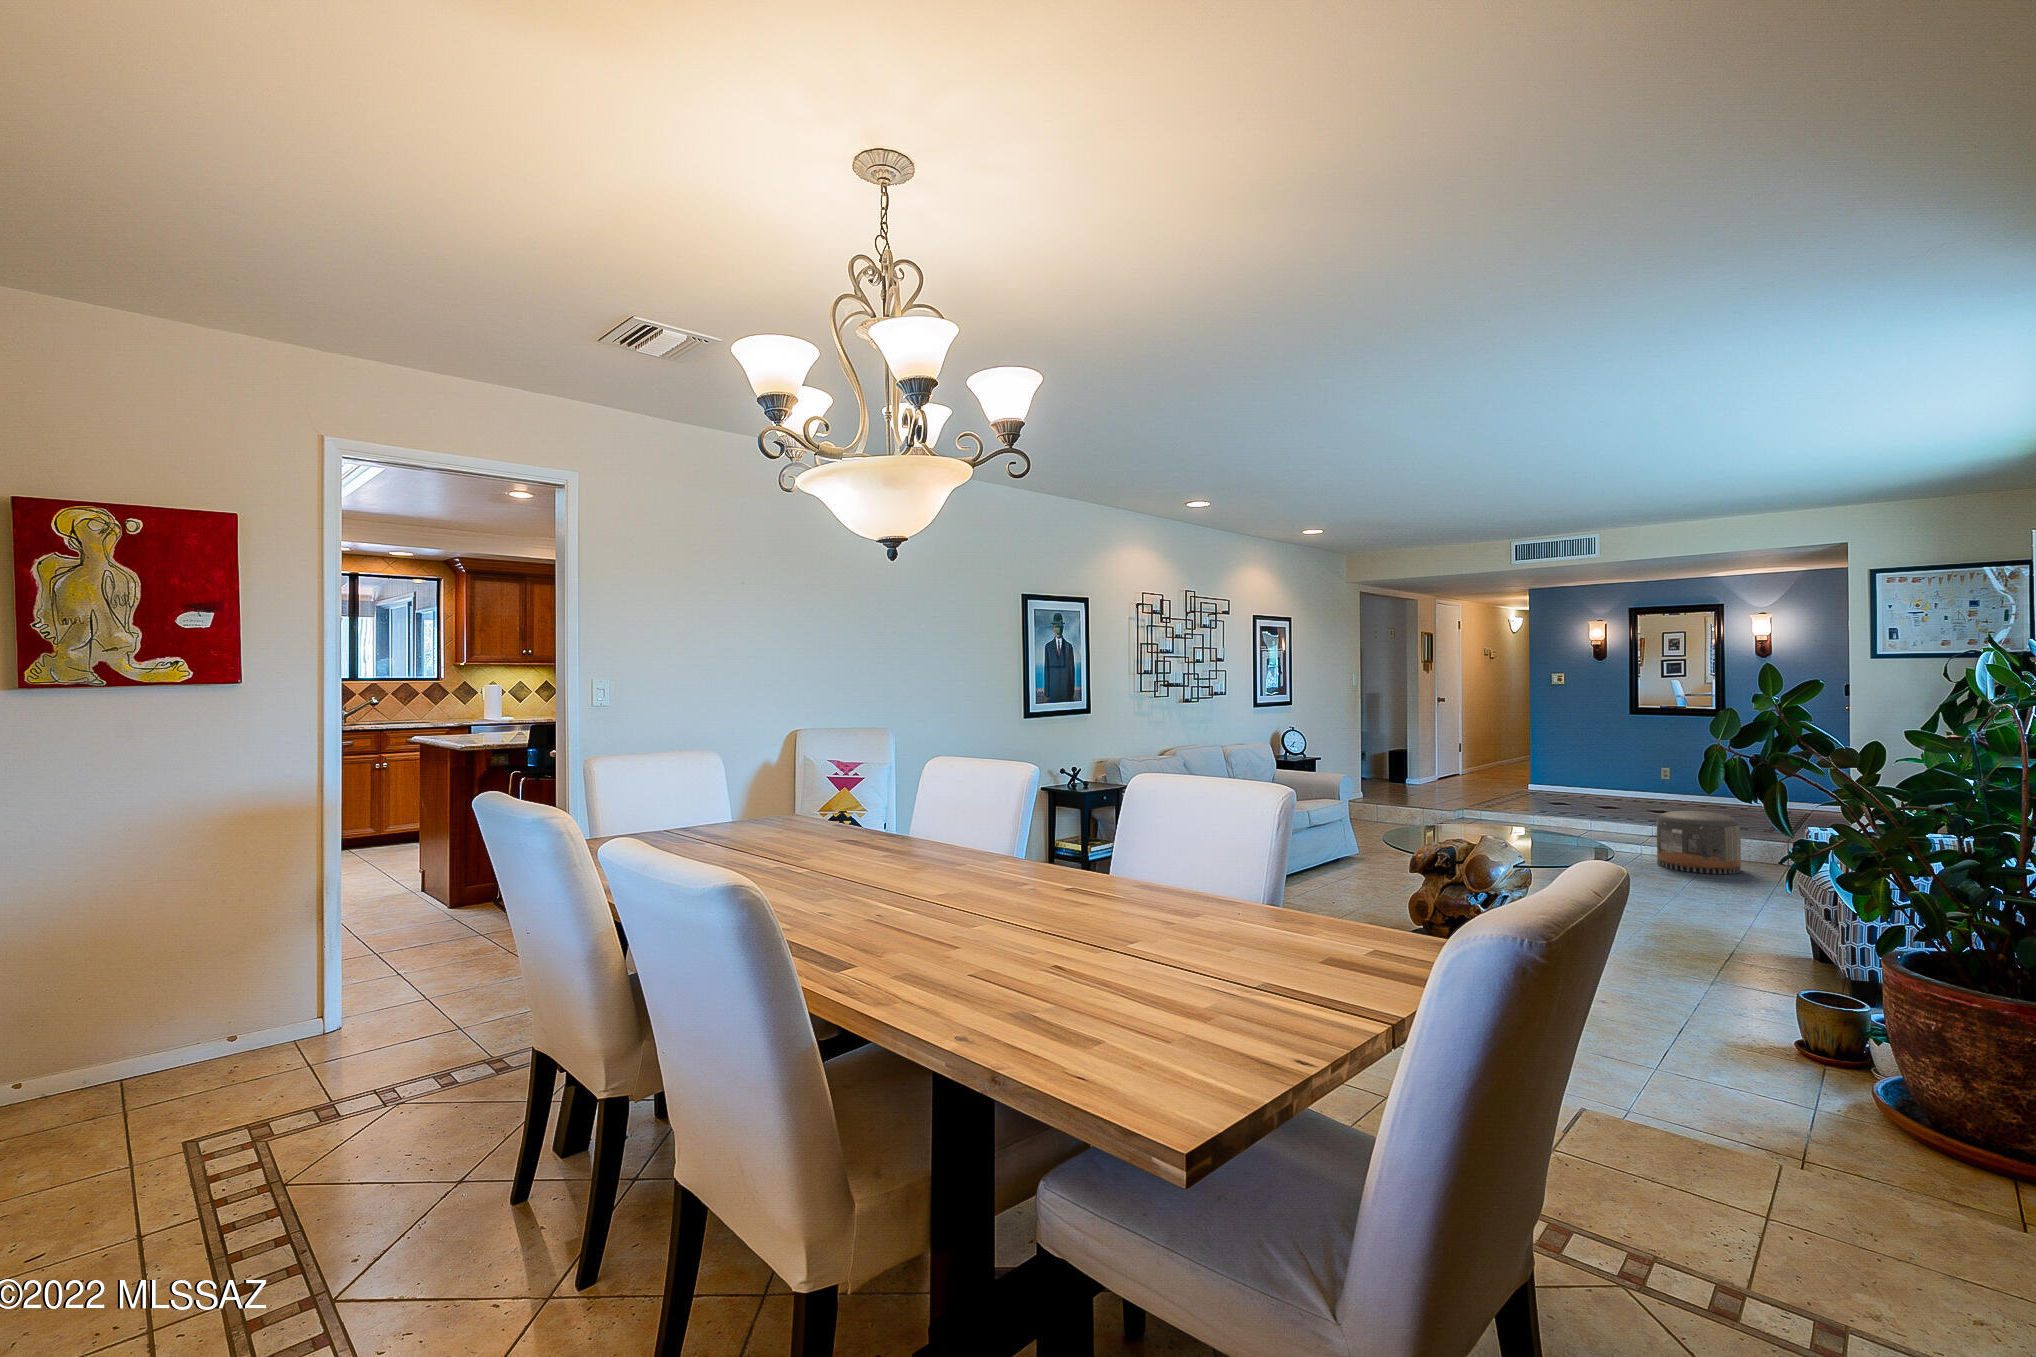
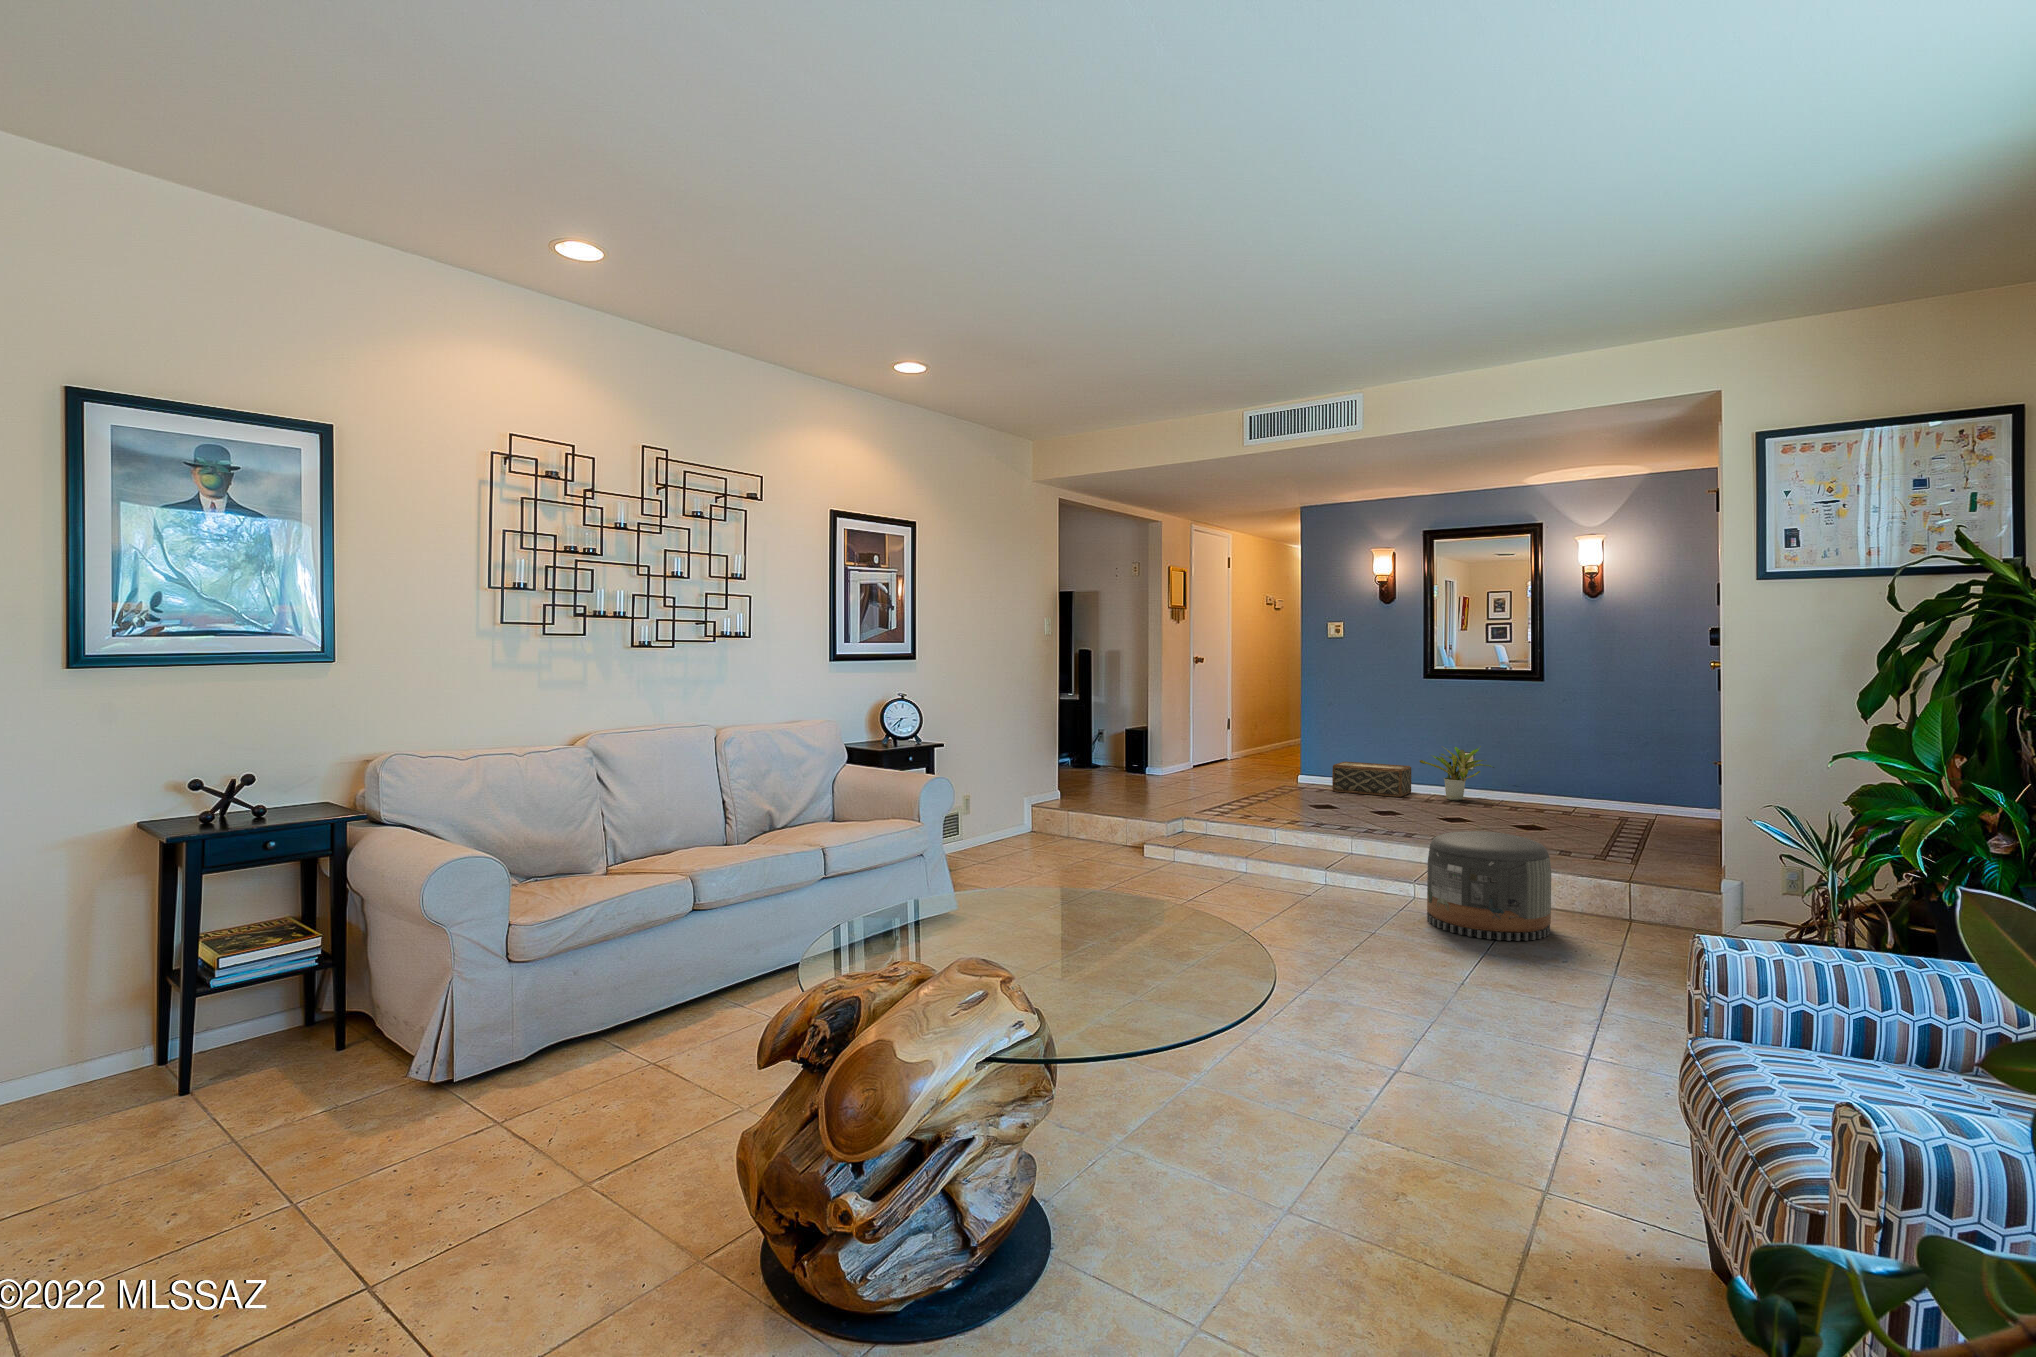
potted plant: none [1630,761,1689,800] -> present [1420,746,1494,801]
woven basket: none [1561,773,1622,798] -> present [1332,762,1411,797]

